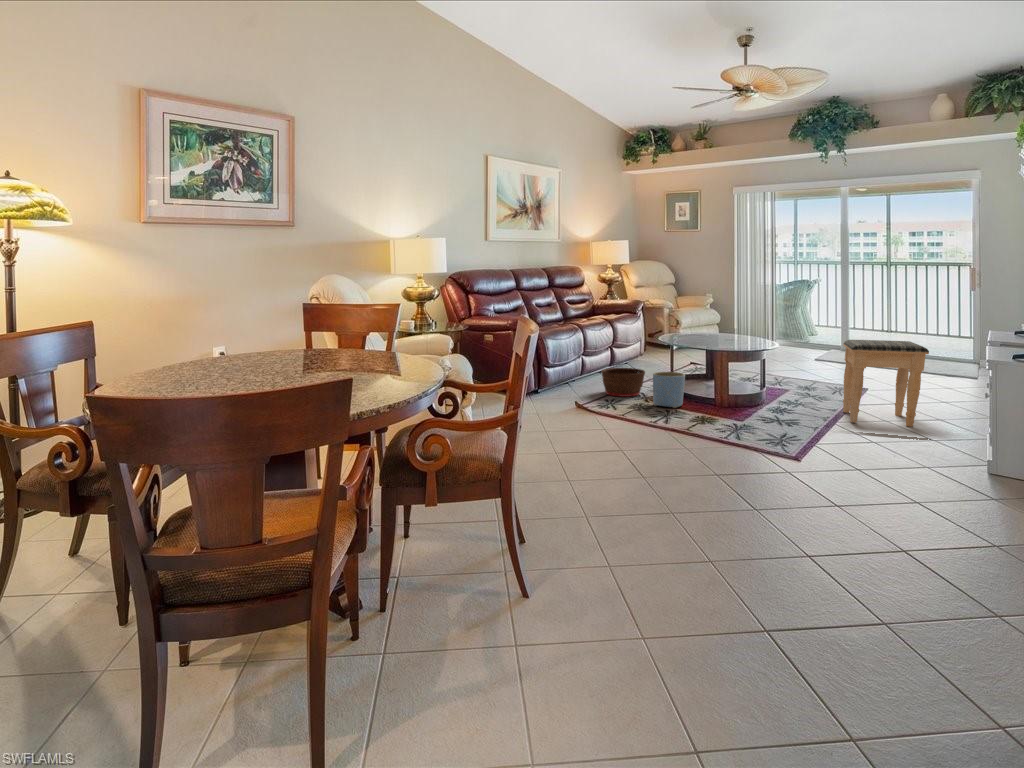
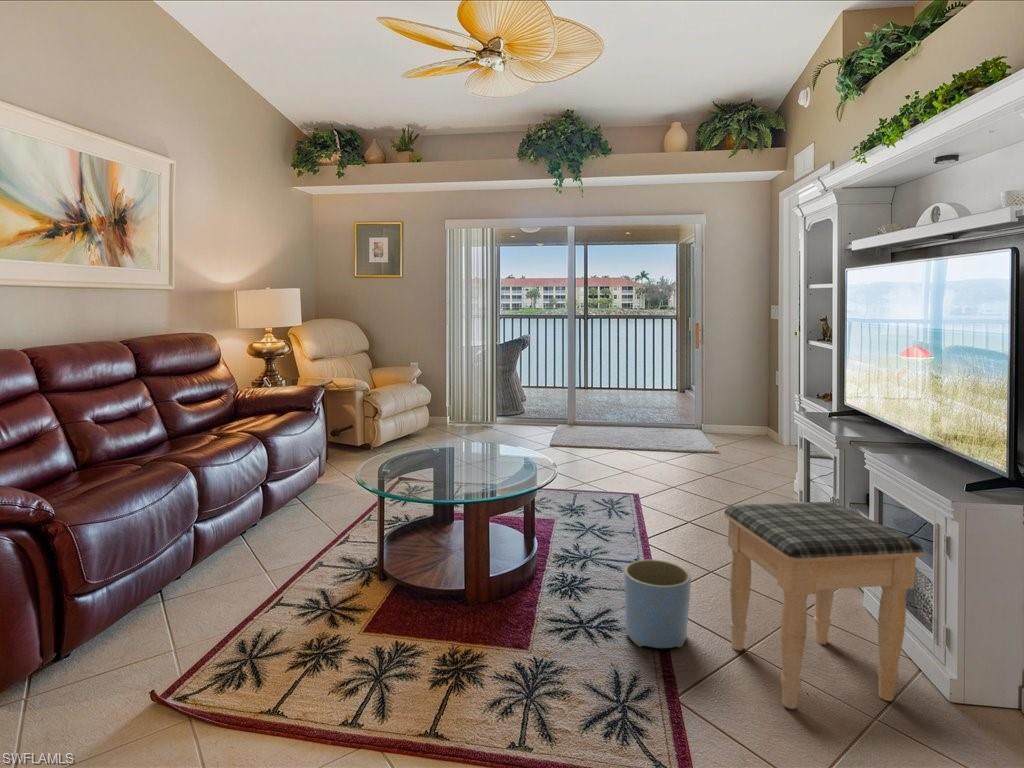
basket: present [601,368,645,397] -> none [218,571,327,666]
planter: present [653,372,685,408] -> present [624,560,691,648]

